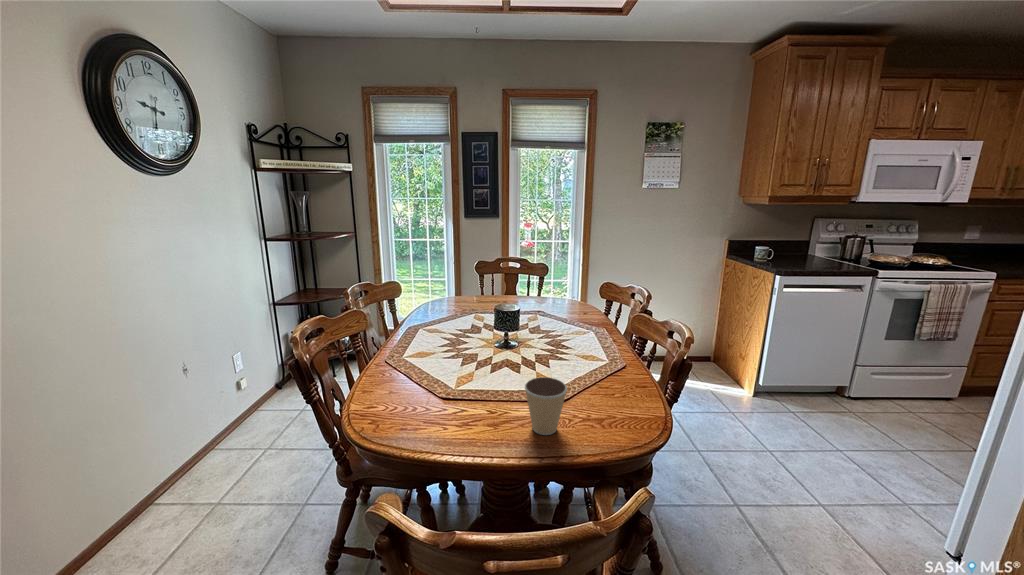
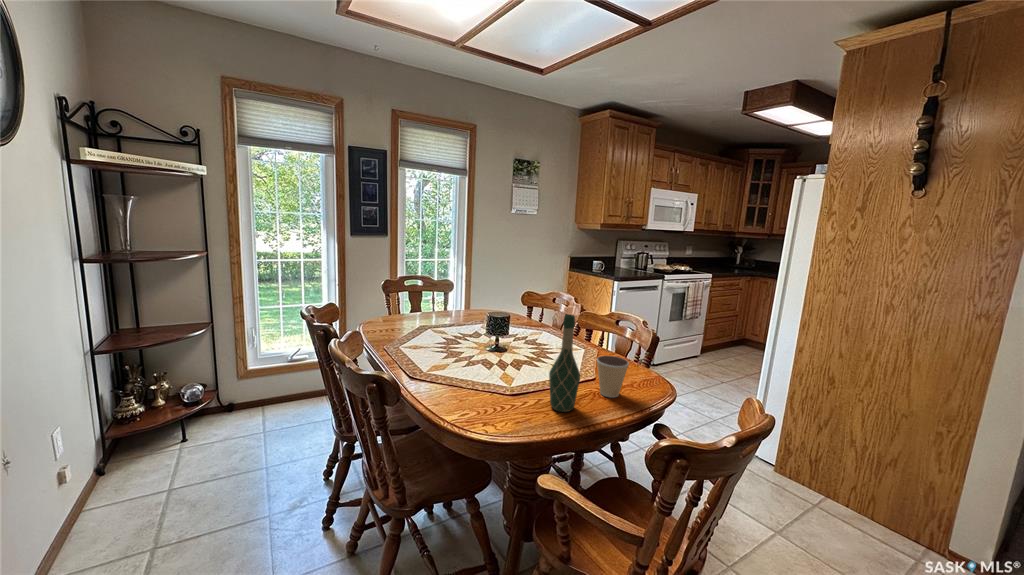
wine bottle: none [440,319,479,438] -> present [549,314,580,412]

